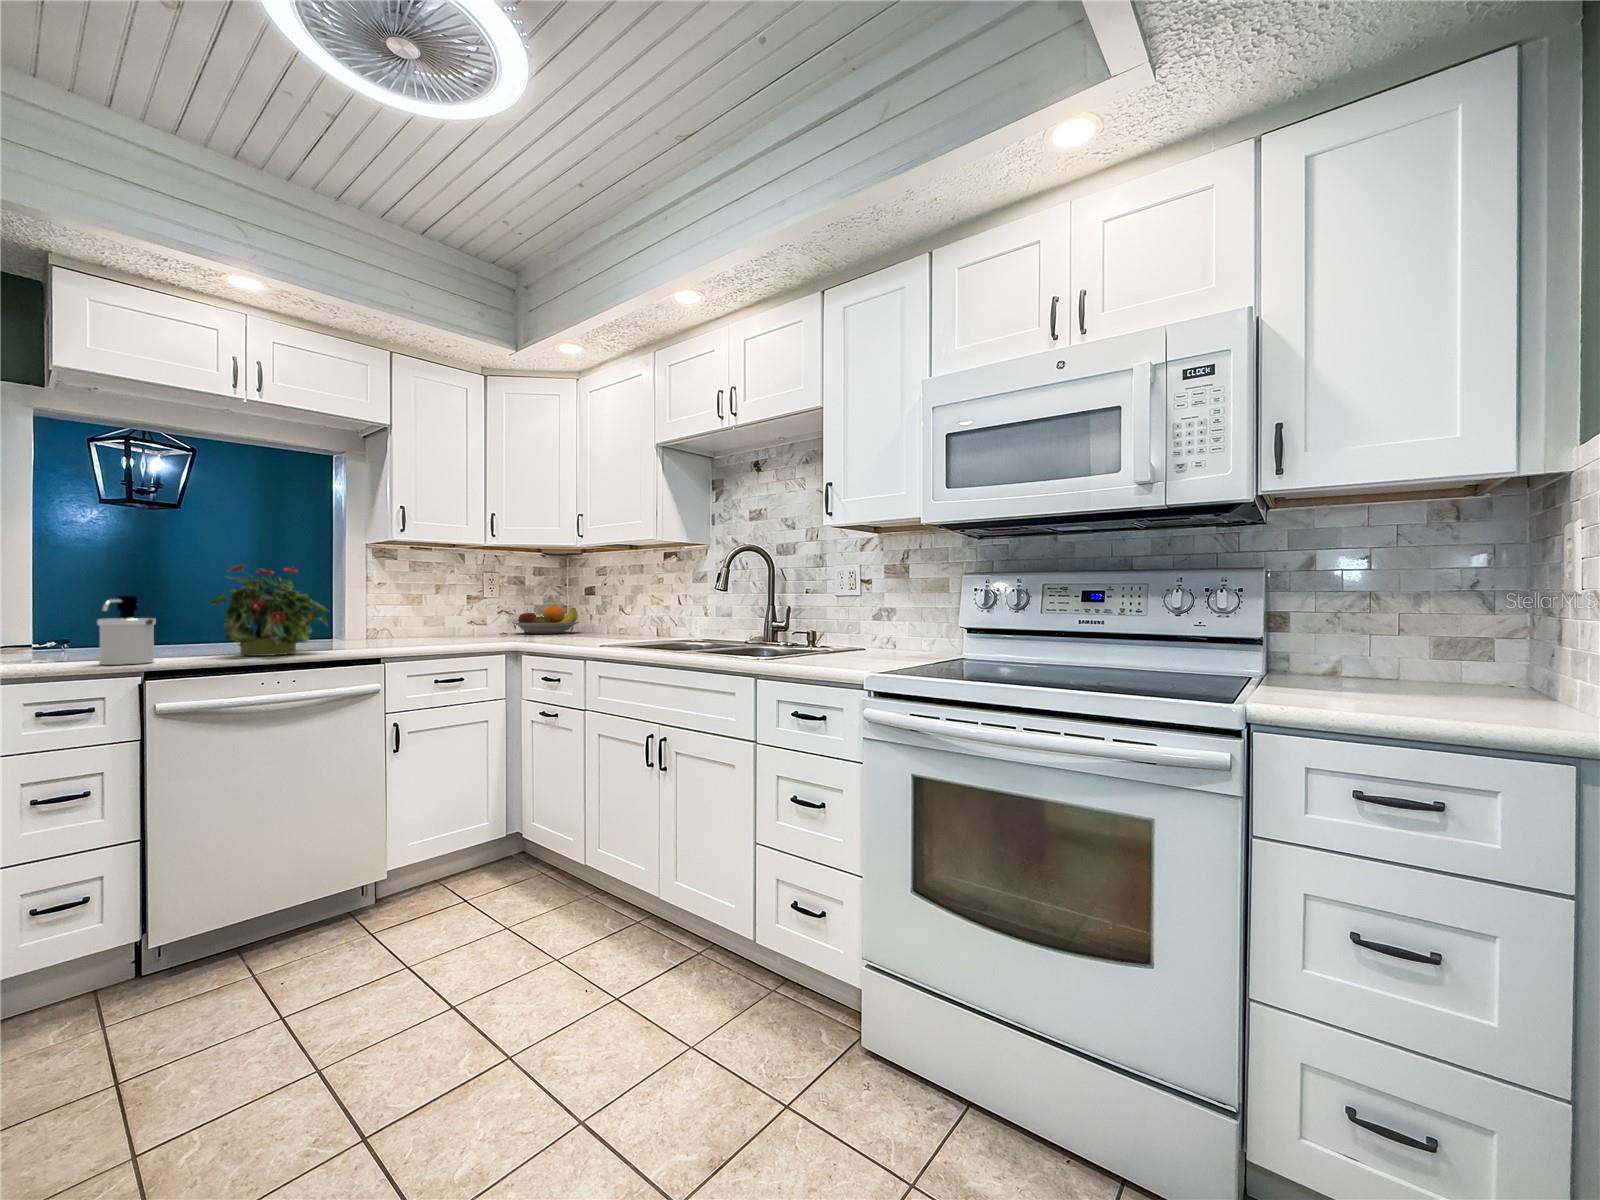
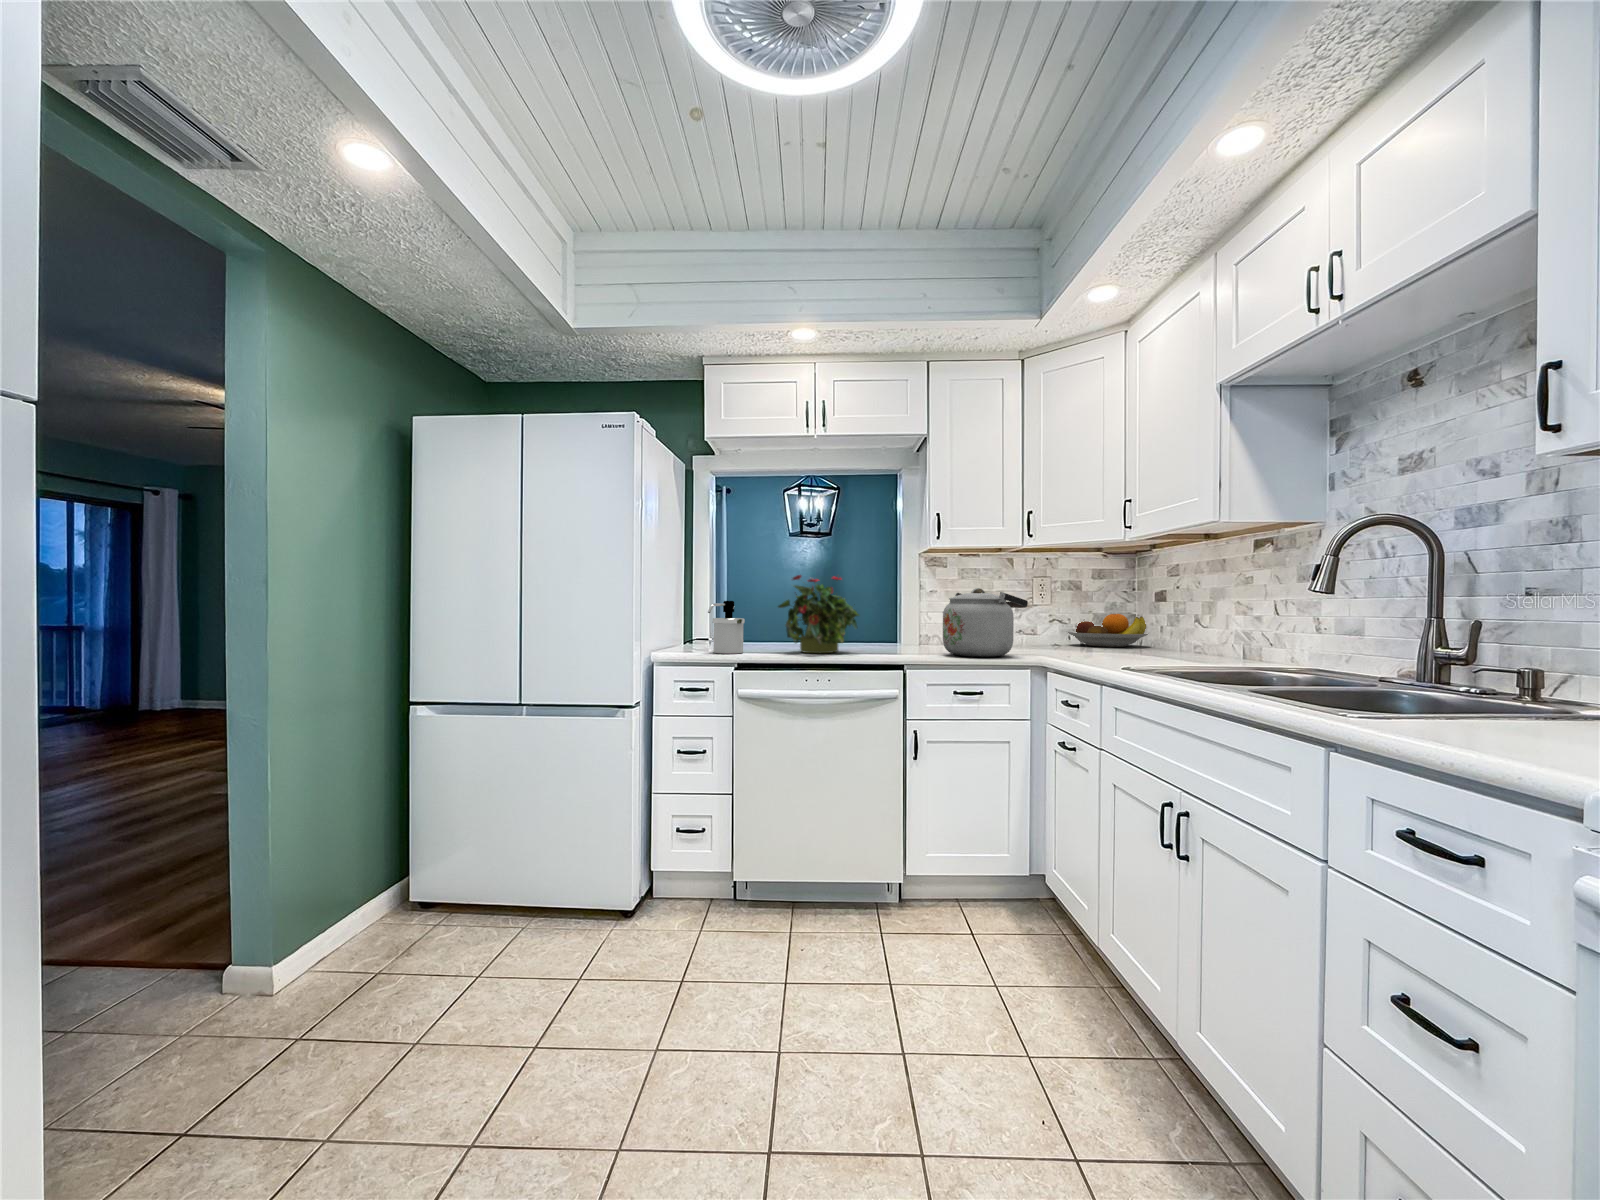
kettle: none [417,584,507,647] -> present [943,588,1028,657]

